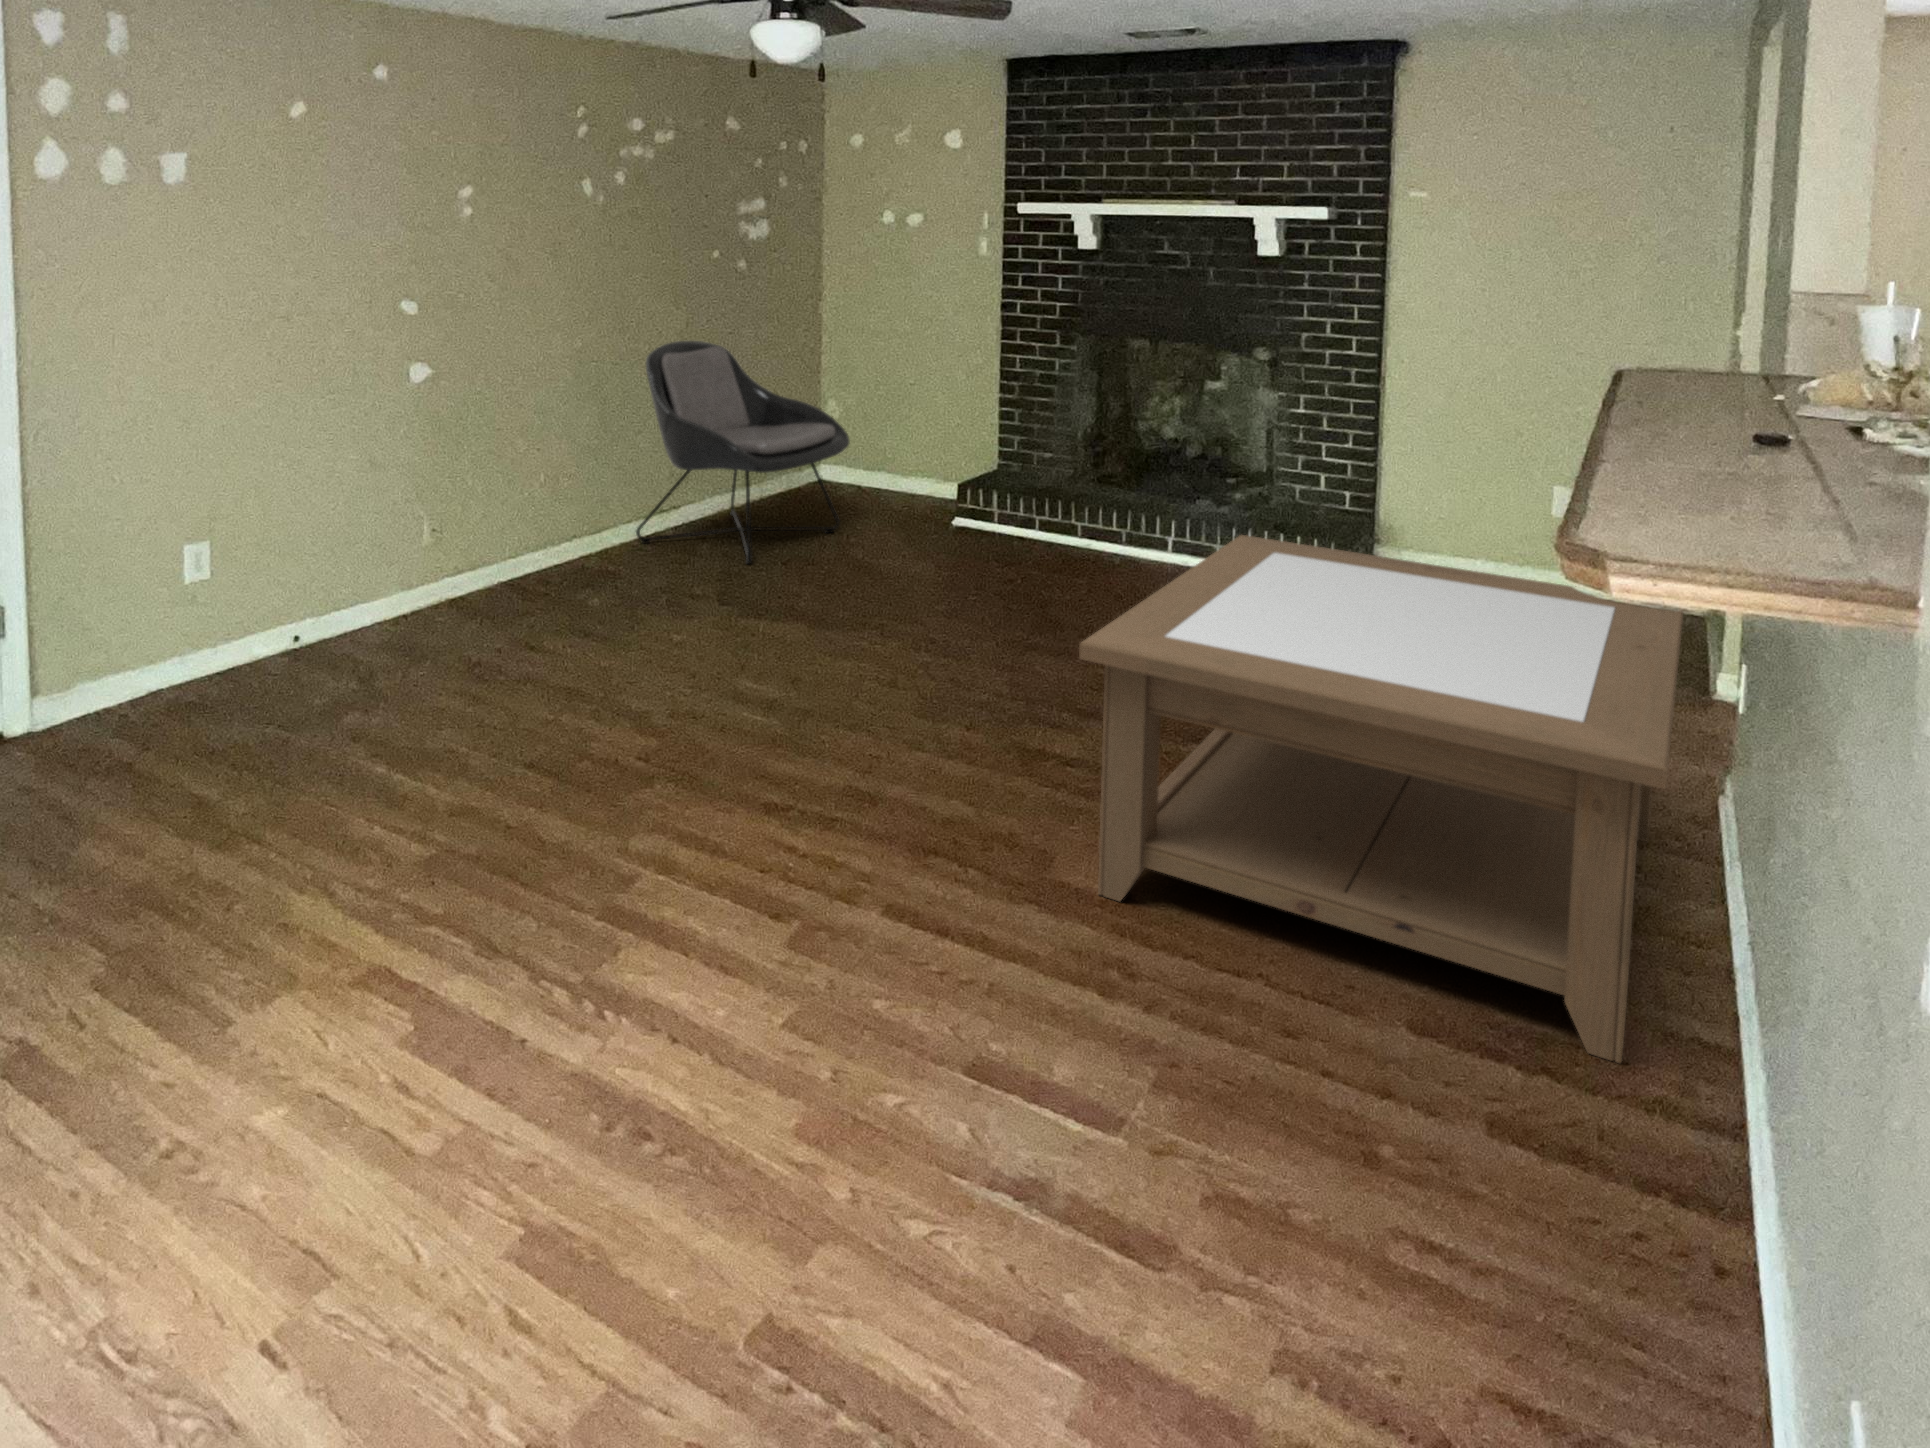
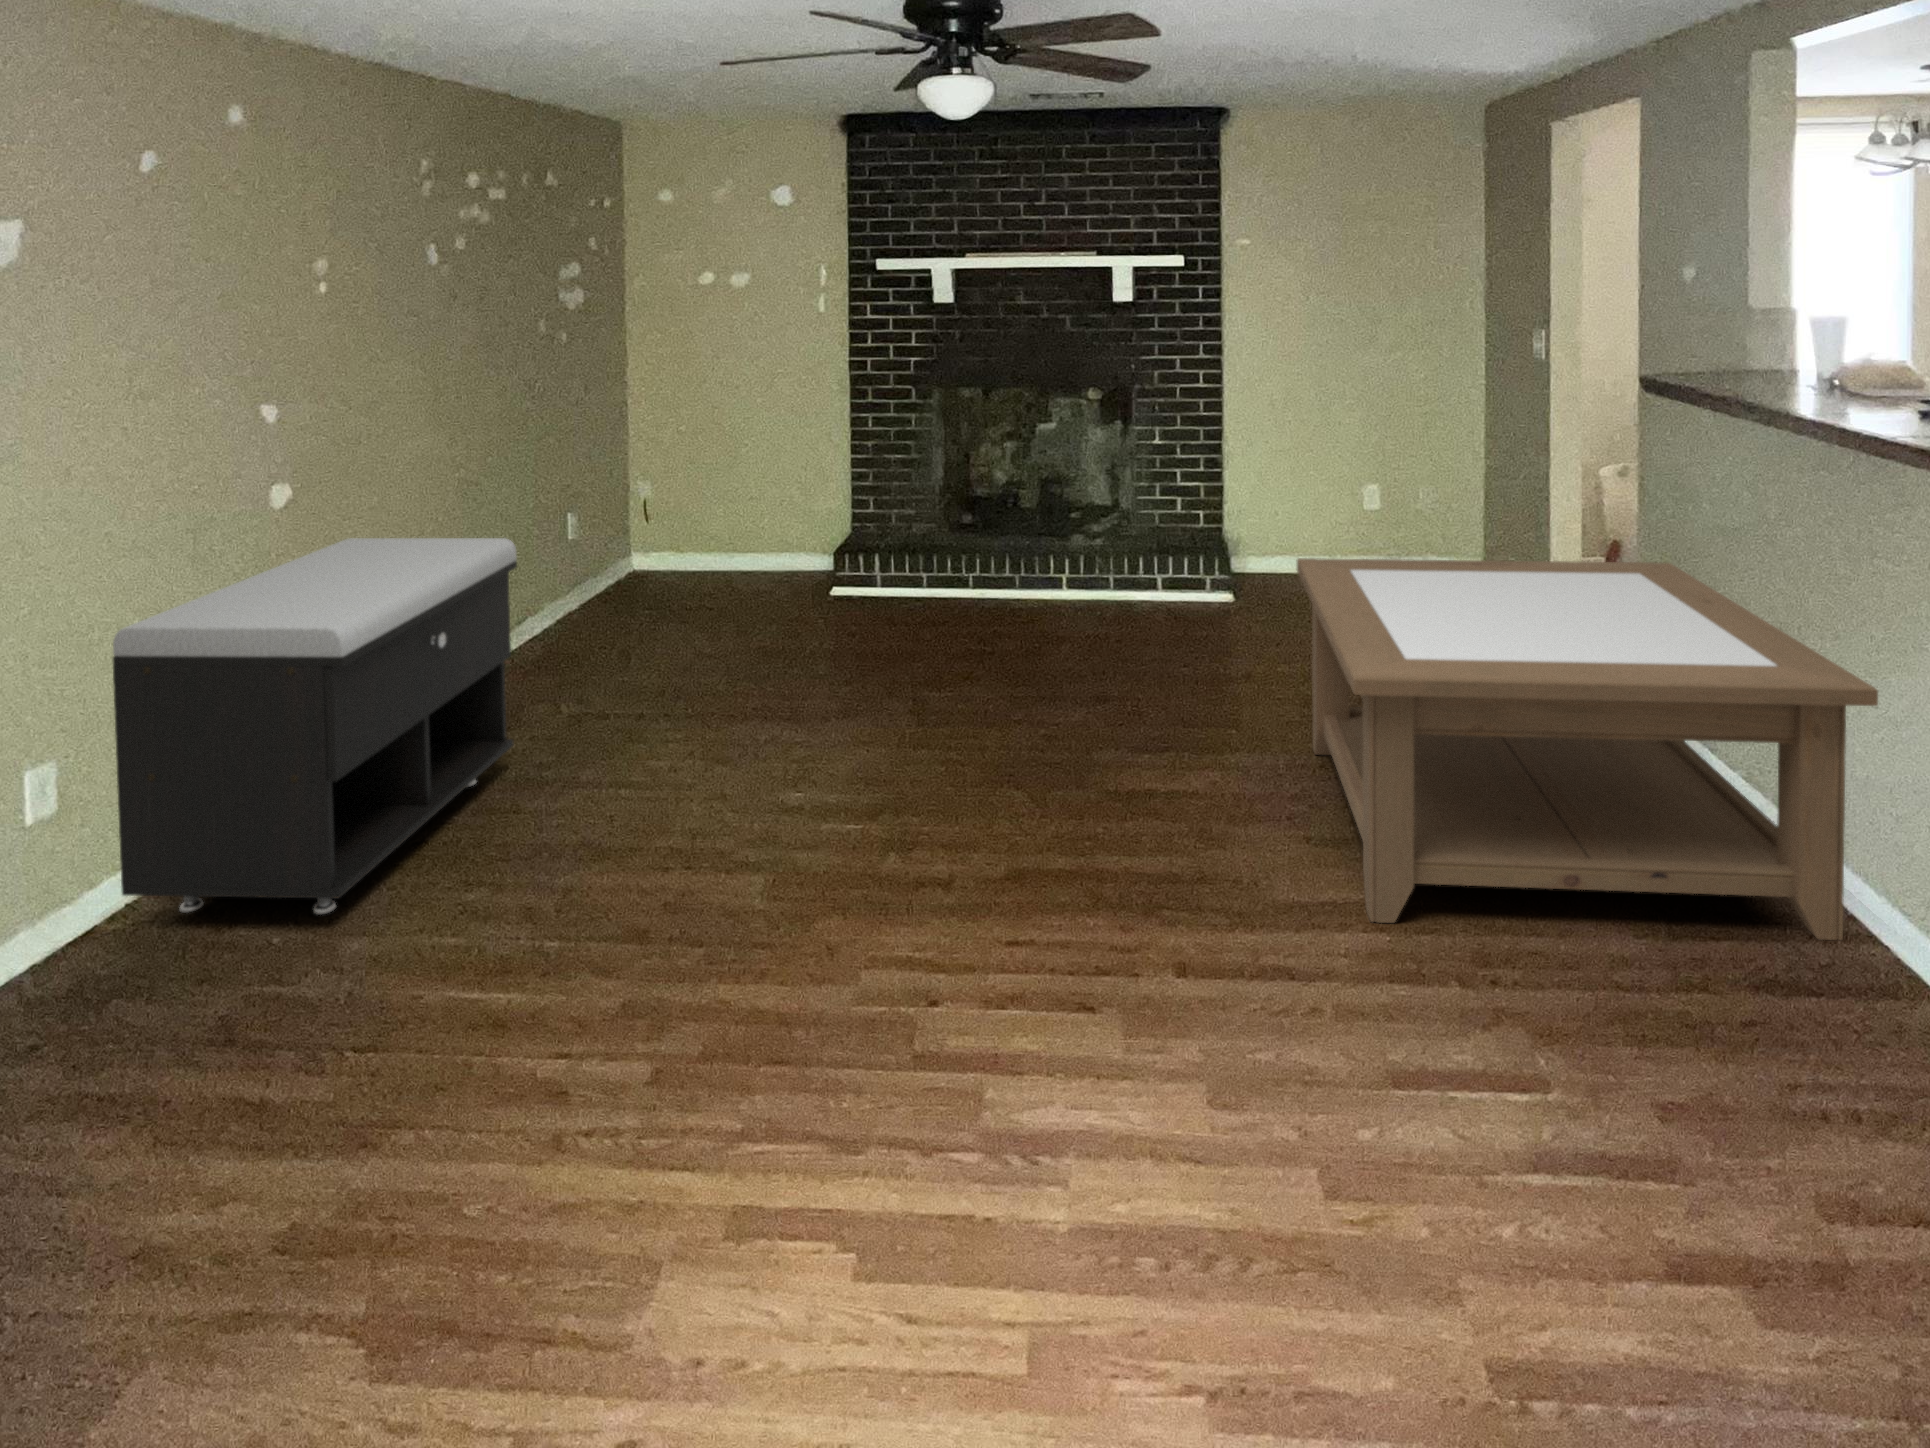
lounge chair: present [636,341,850,564] -> none [503,427,735,675]
storage bench: none [243,410,572,682] -> present [113,538,517,915]

